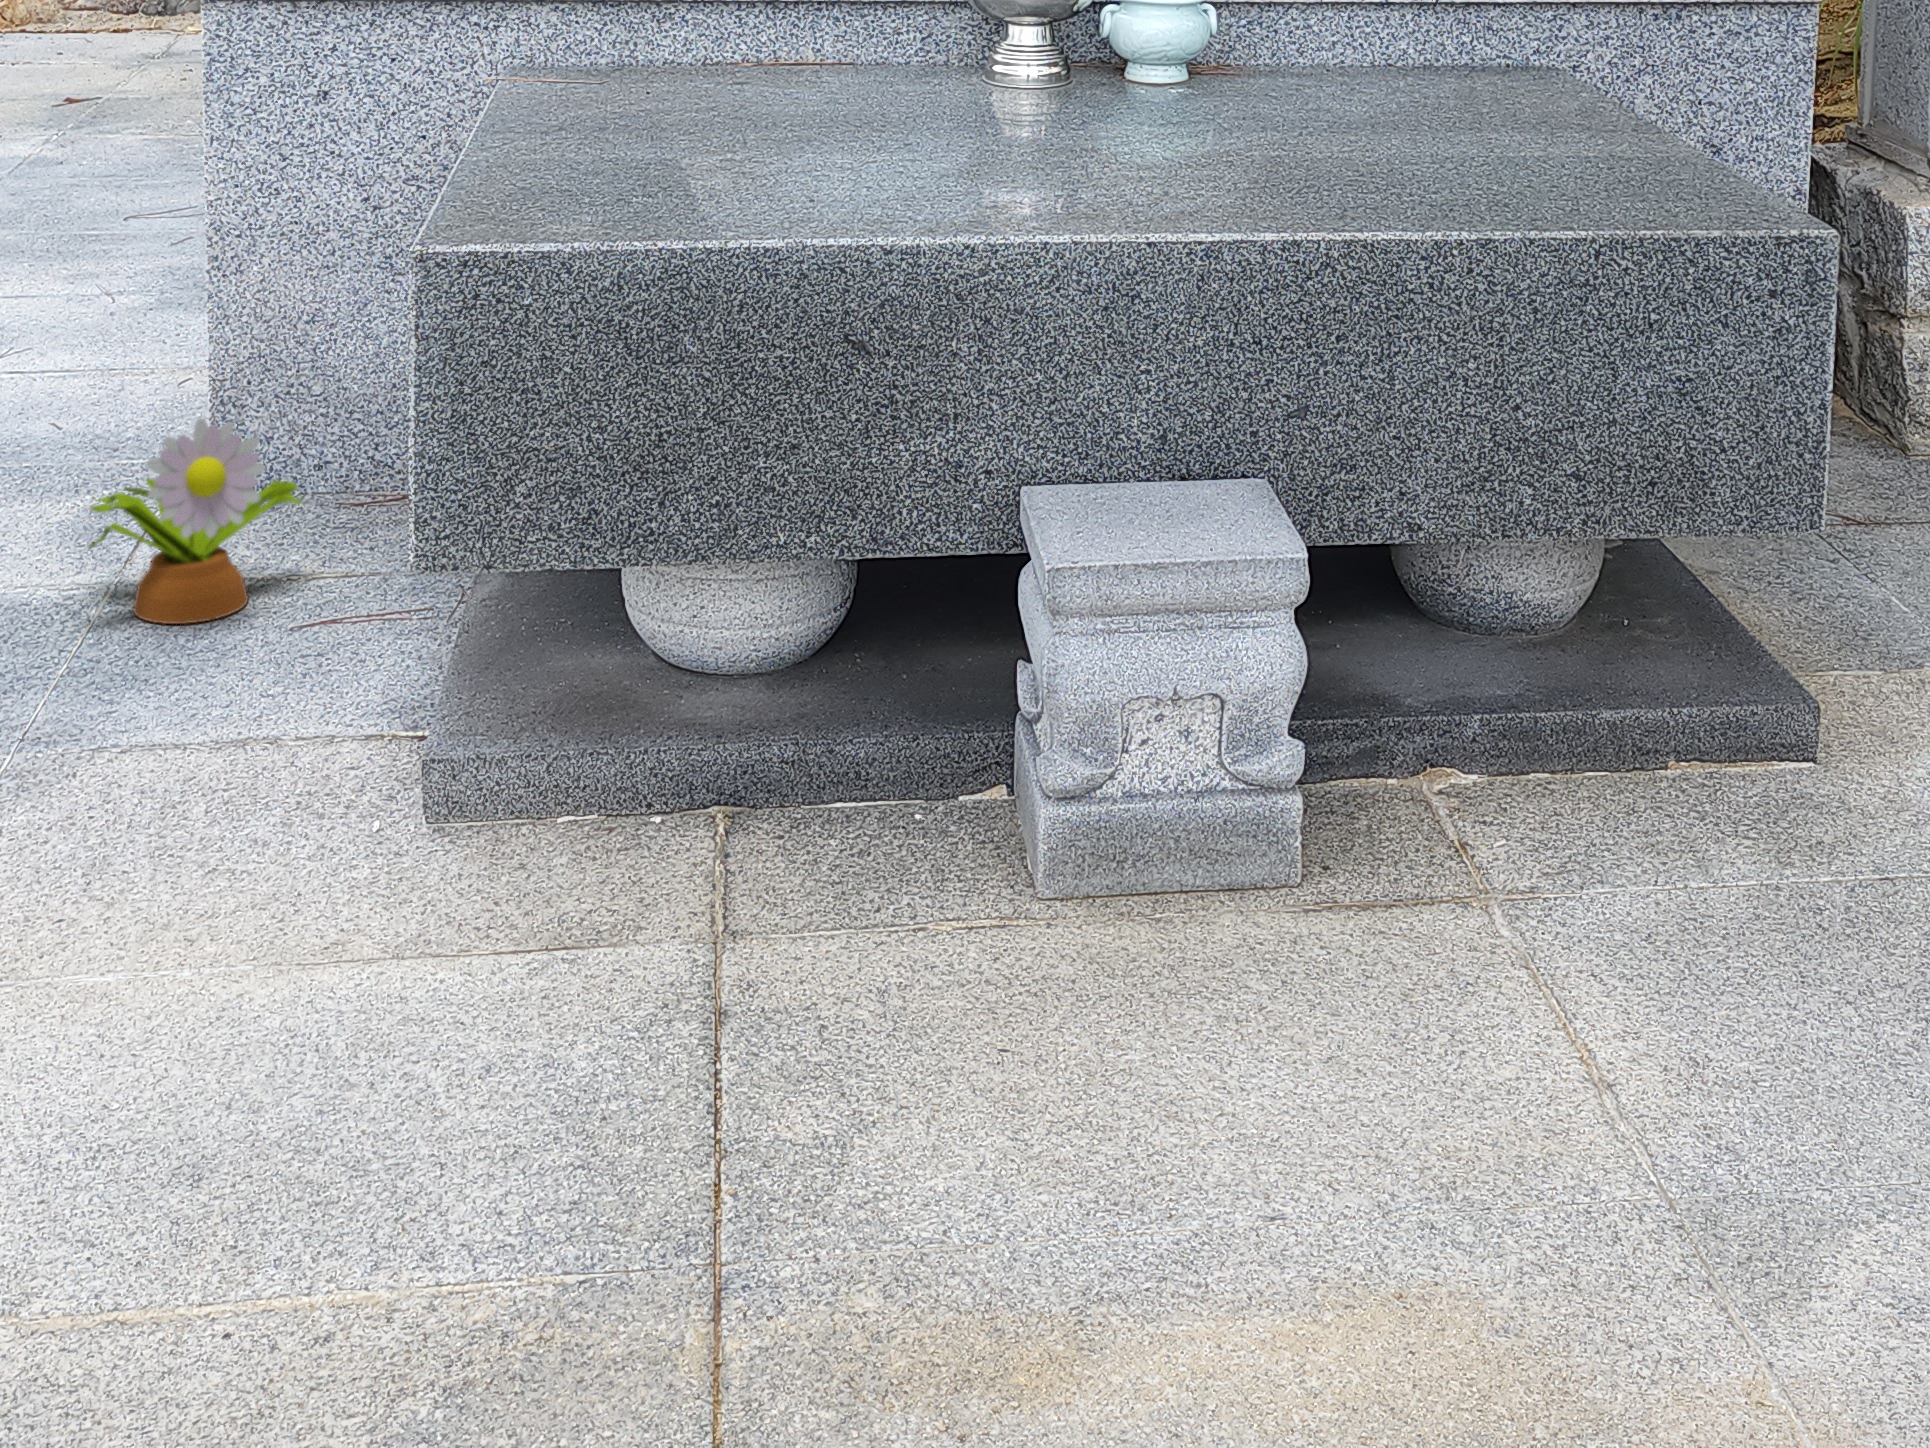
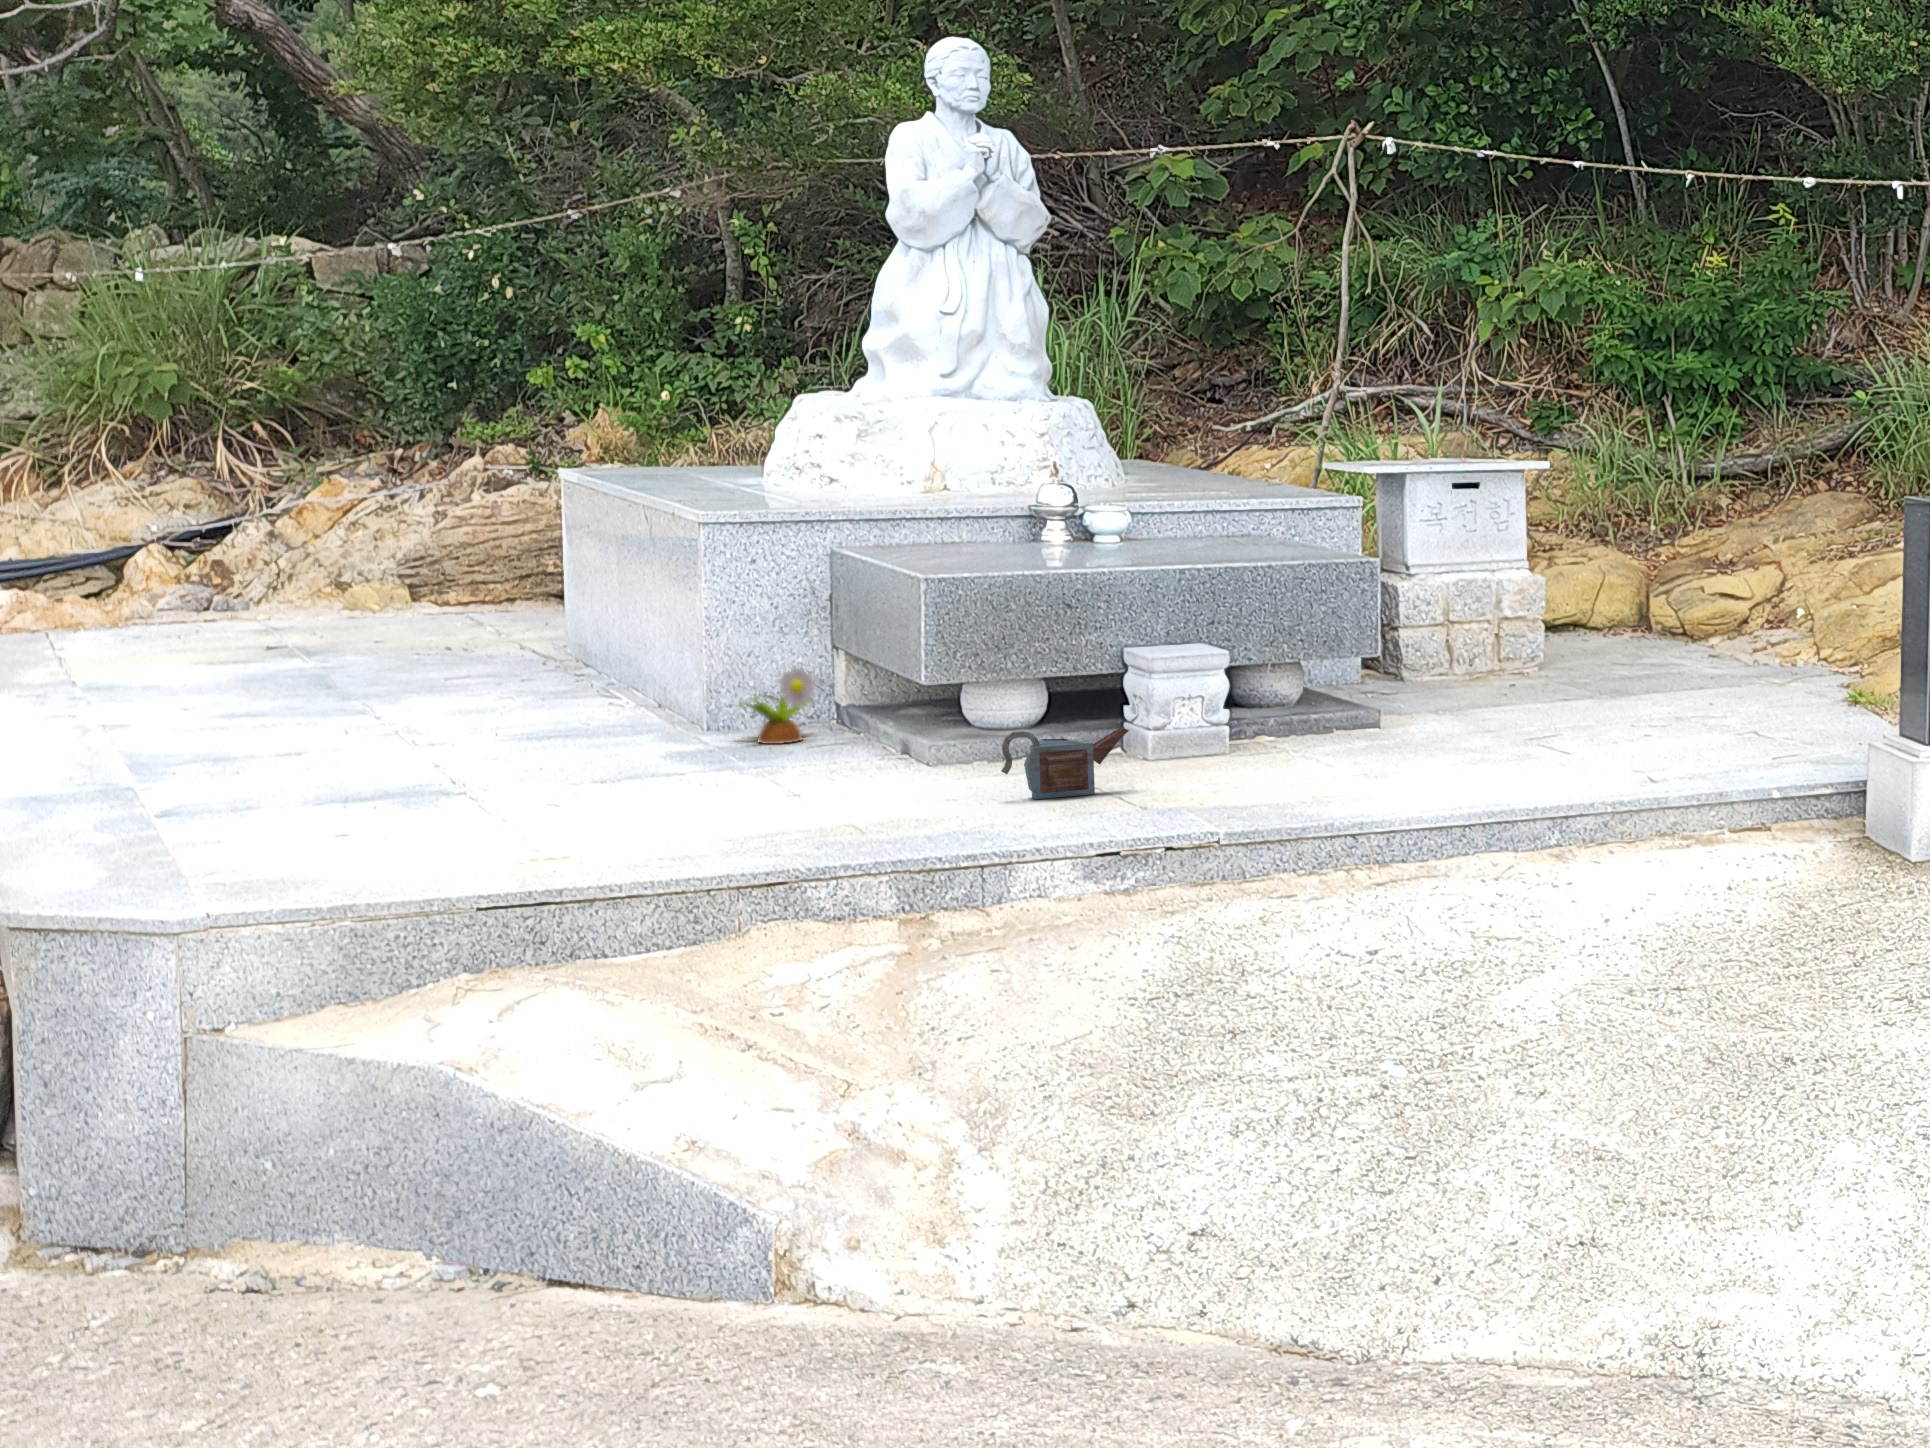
watering can: none [207,1004,704,1284] -> present [1001,727,1129,799]

